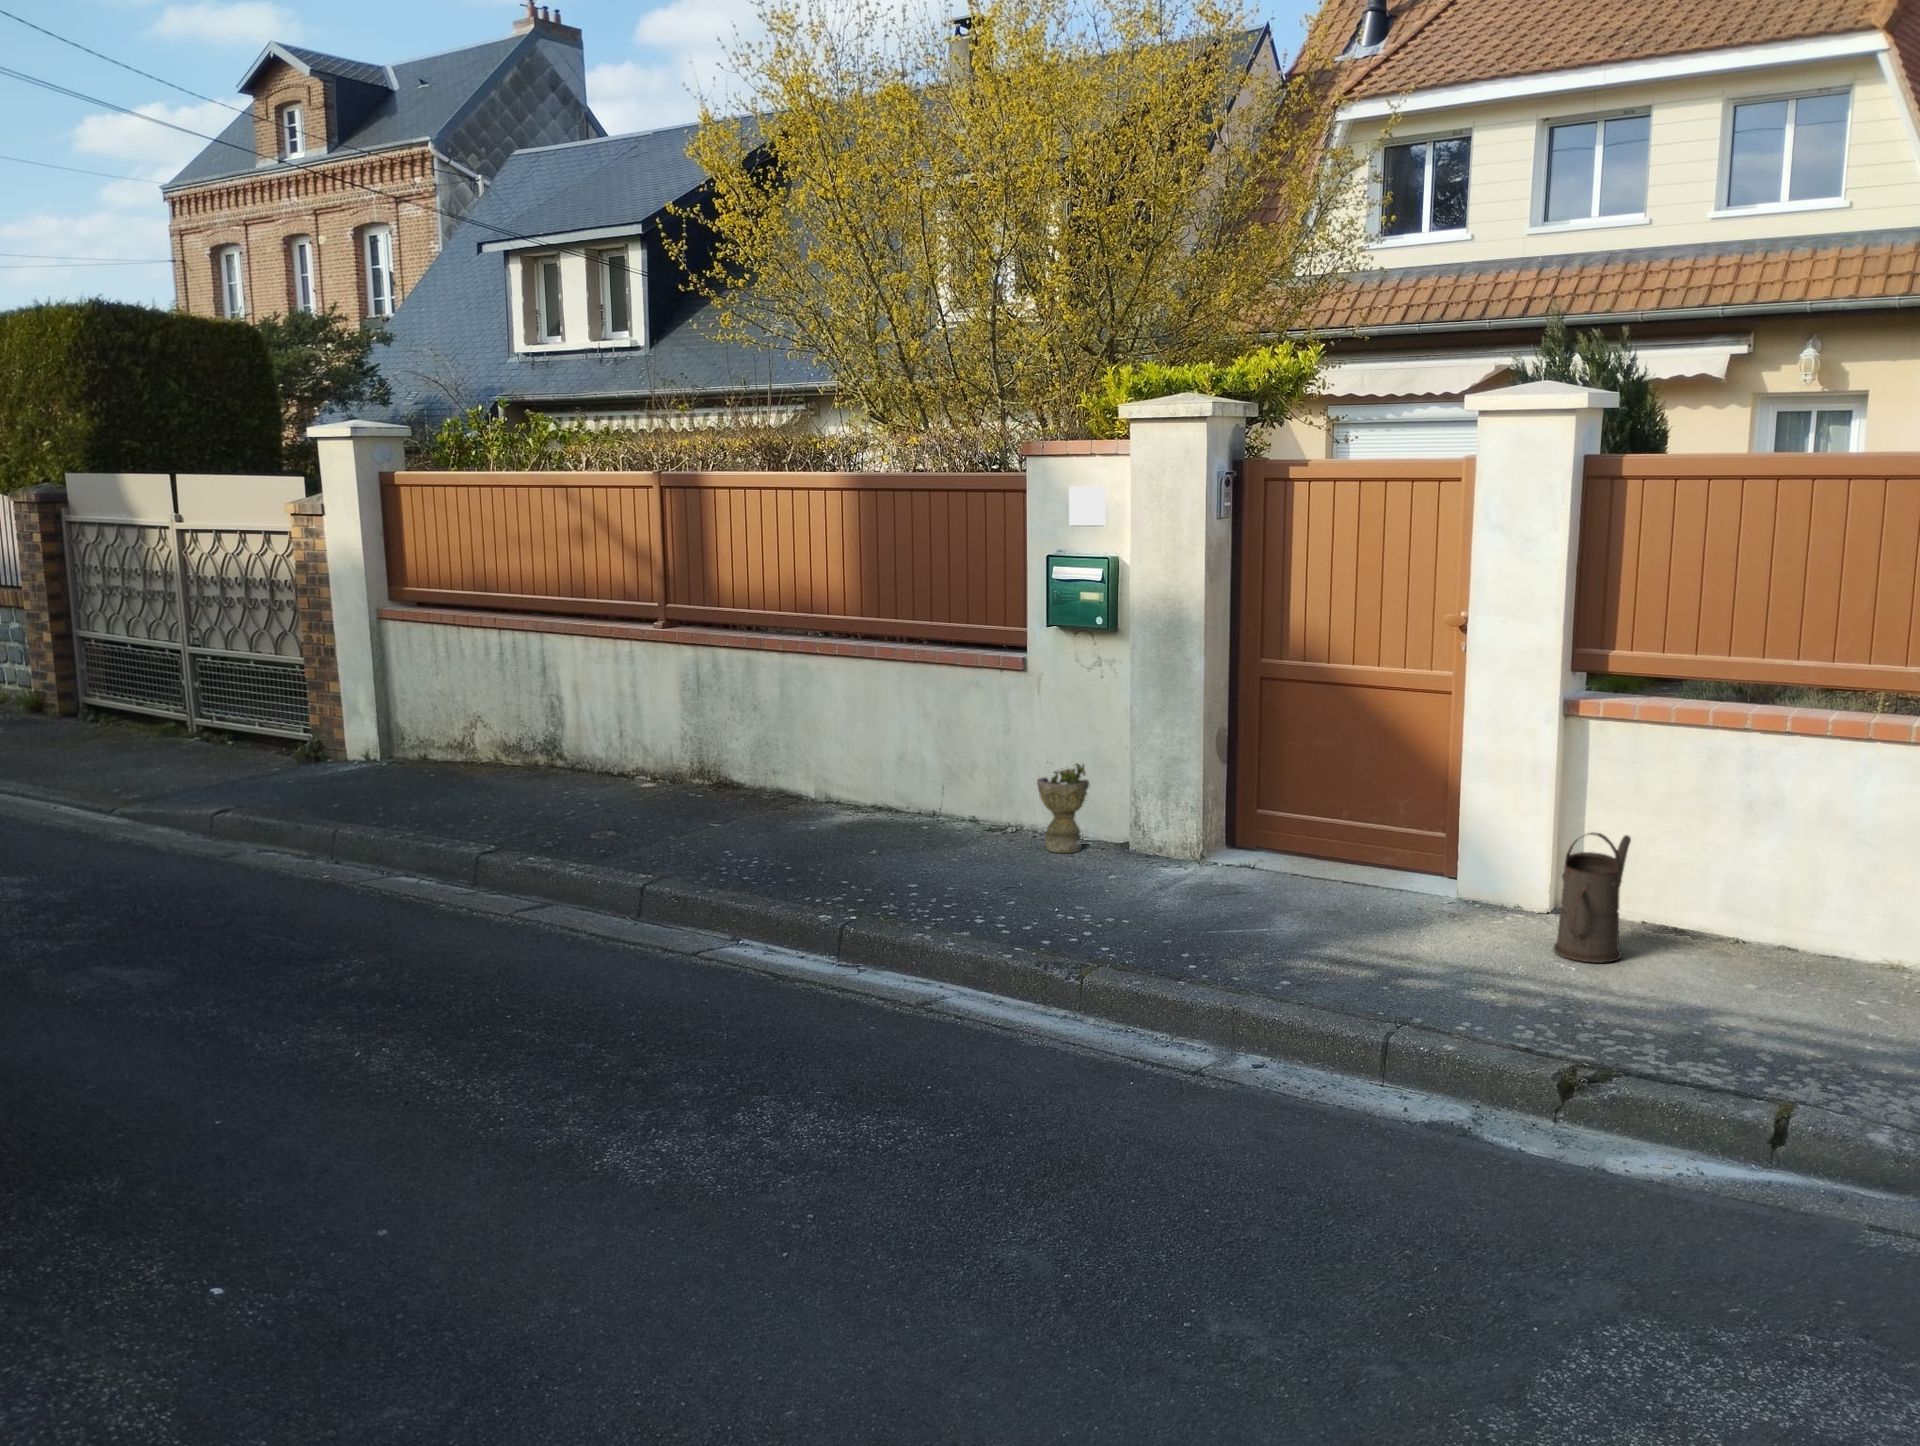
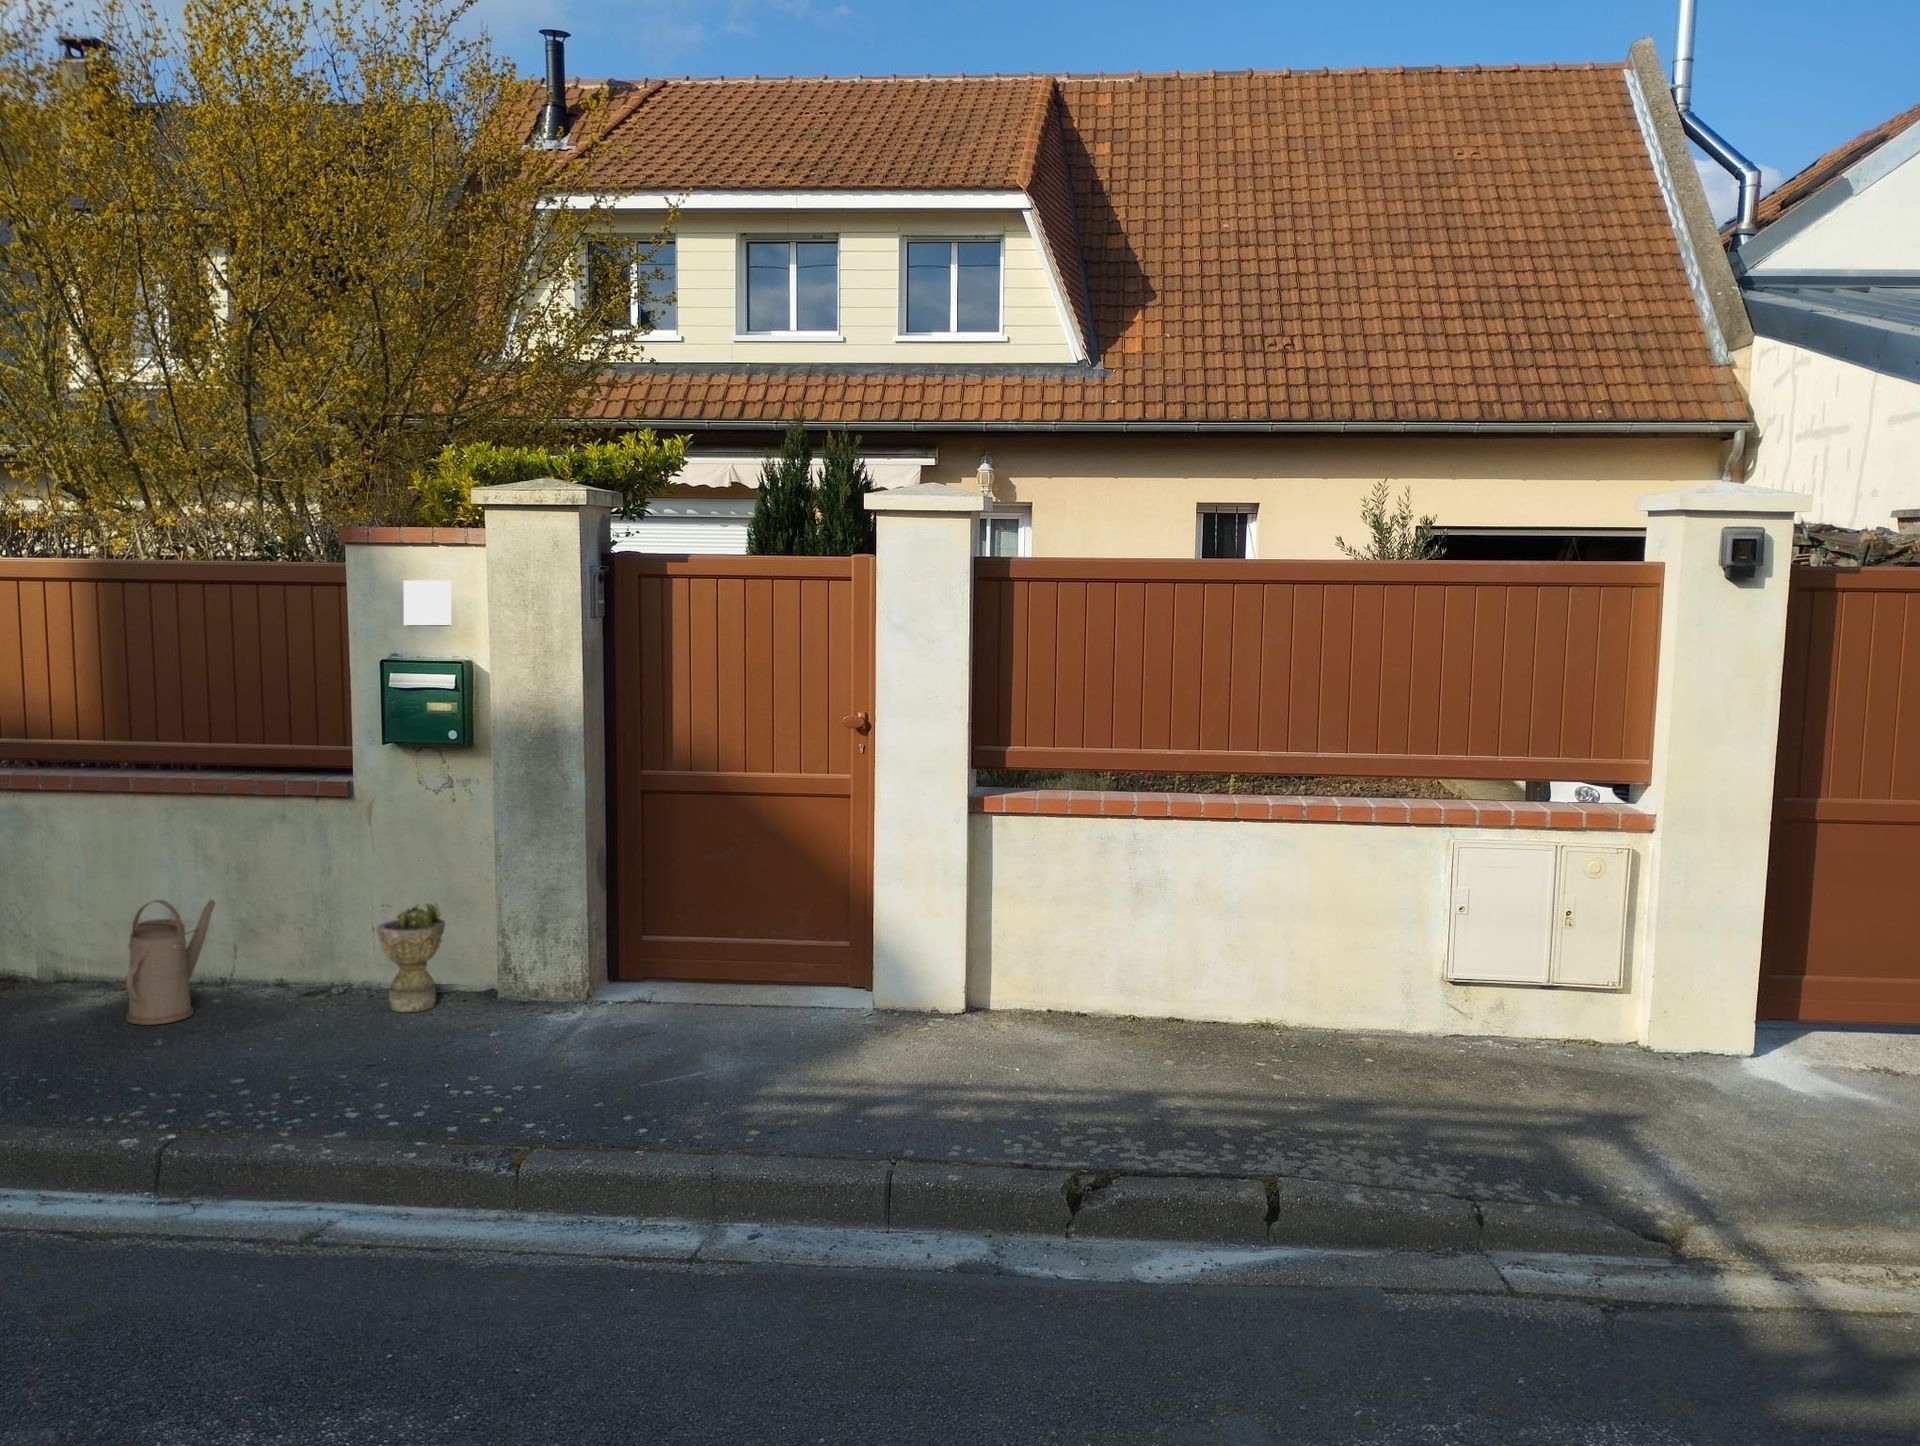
watering can: present [1554,833,1631,963] -> present [126,900,215,1025]

